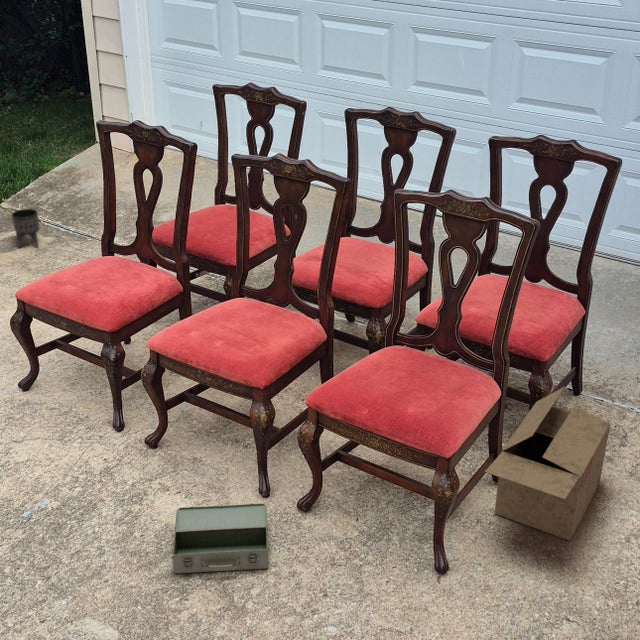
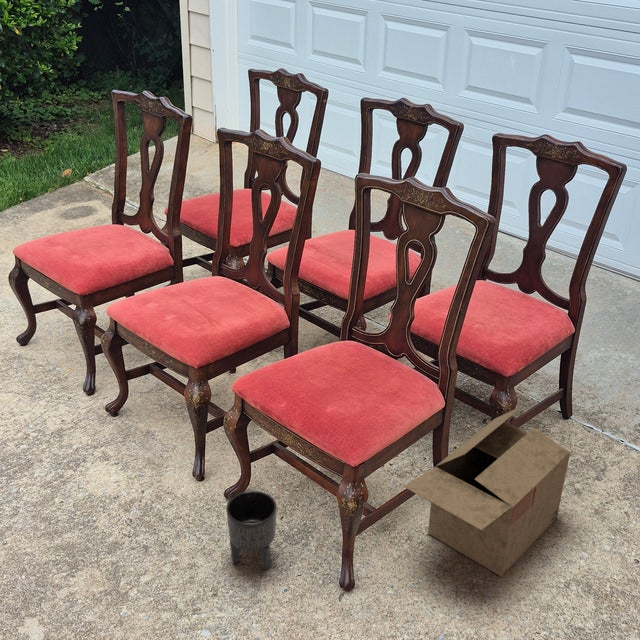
planter: present [12,209,39,247] -> present [226,491,277,570]
toolbox: present [173,504,268,573] -> none [71,480,186,555]

